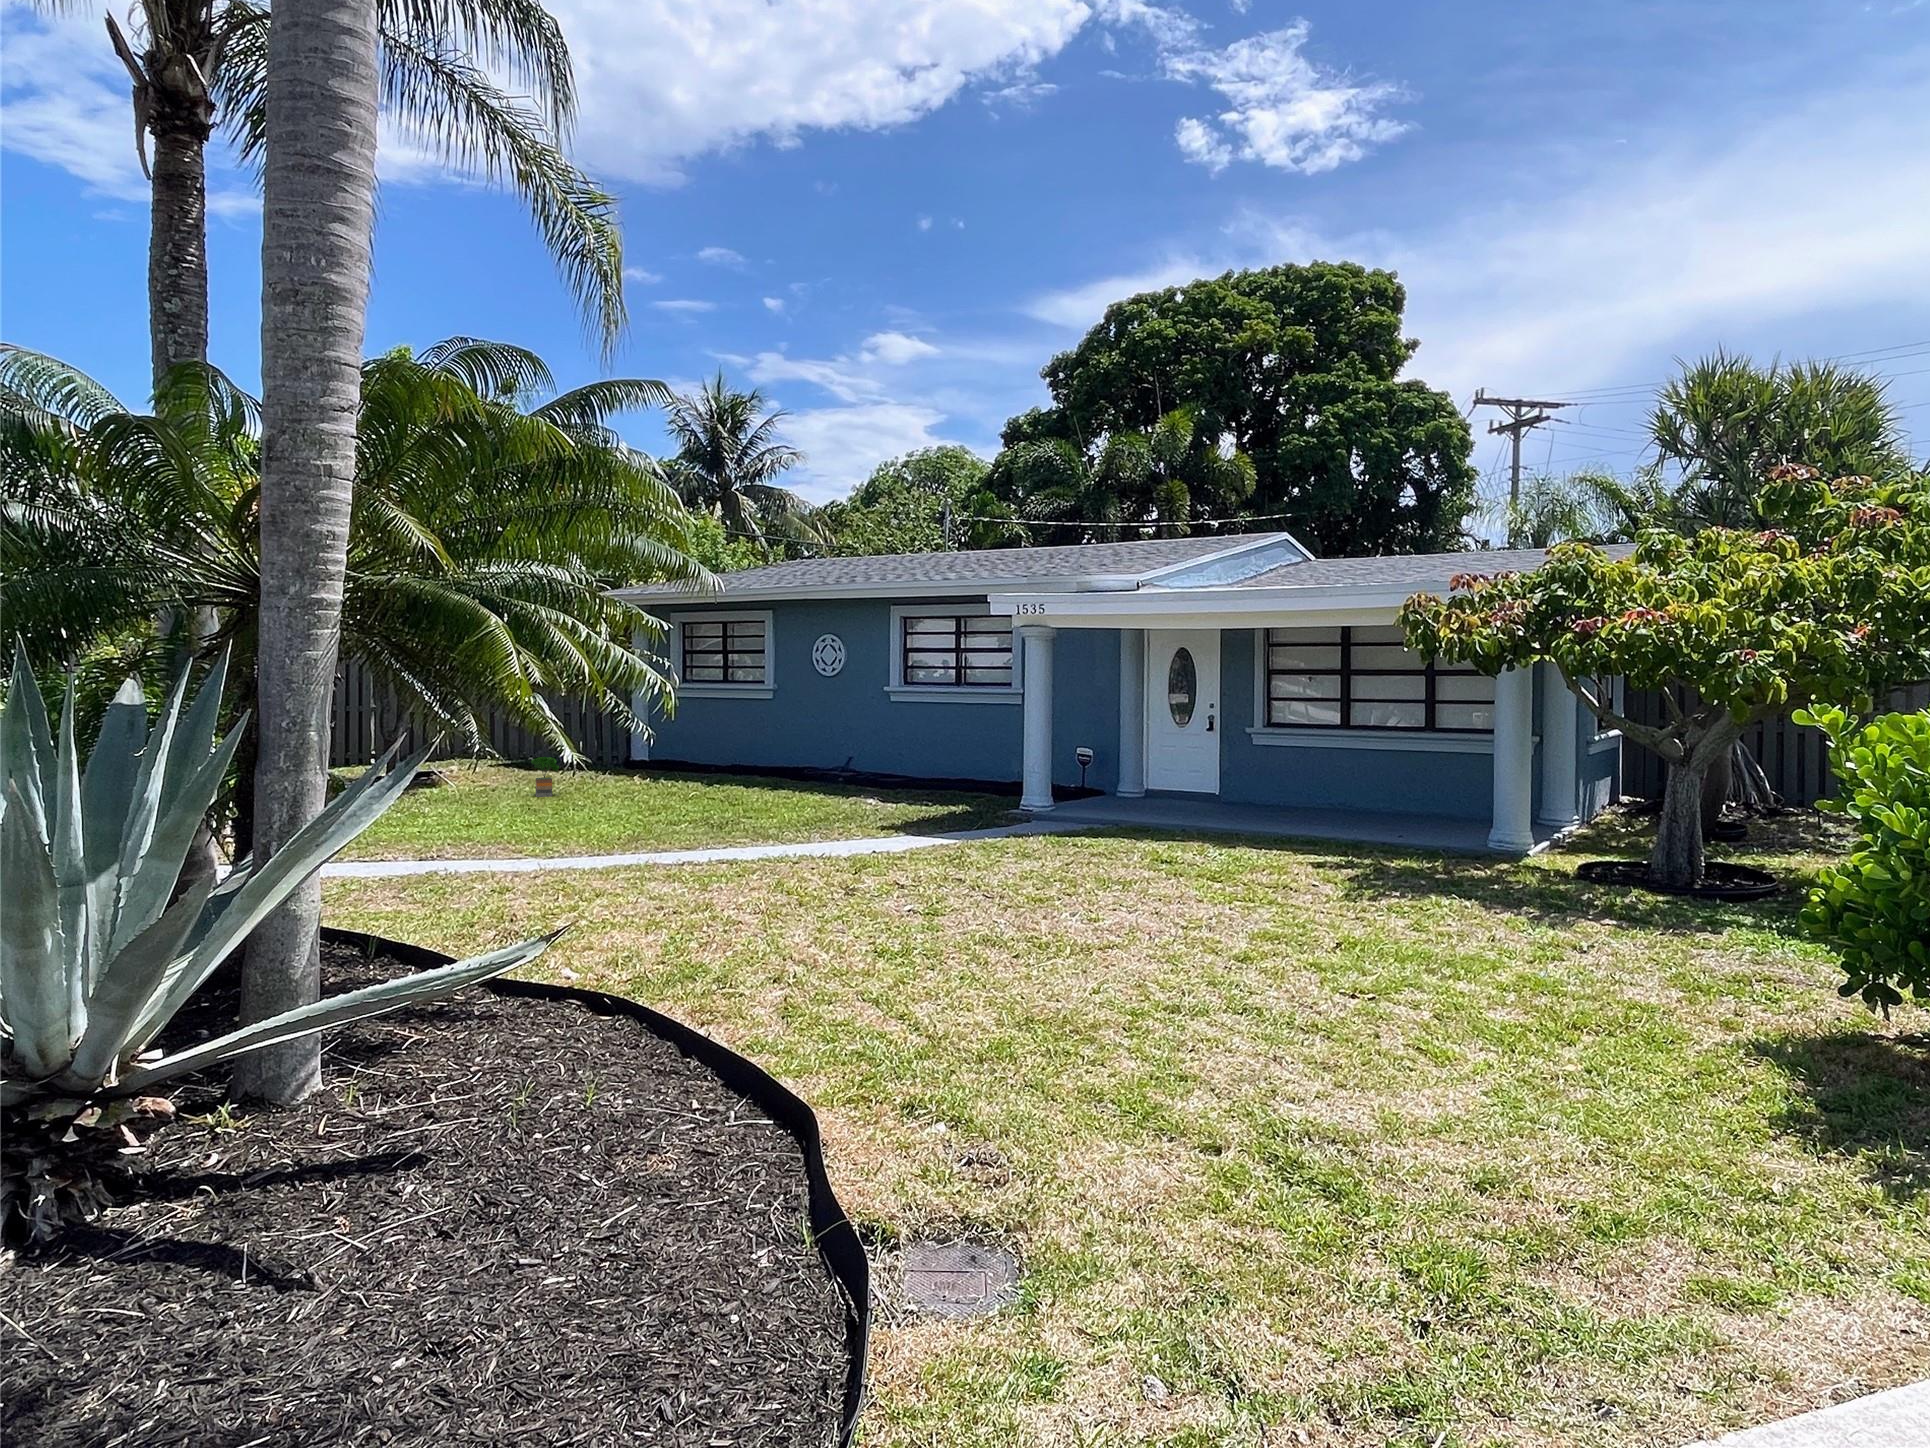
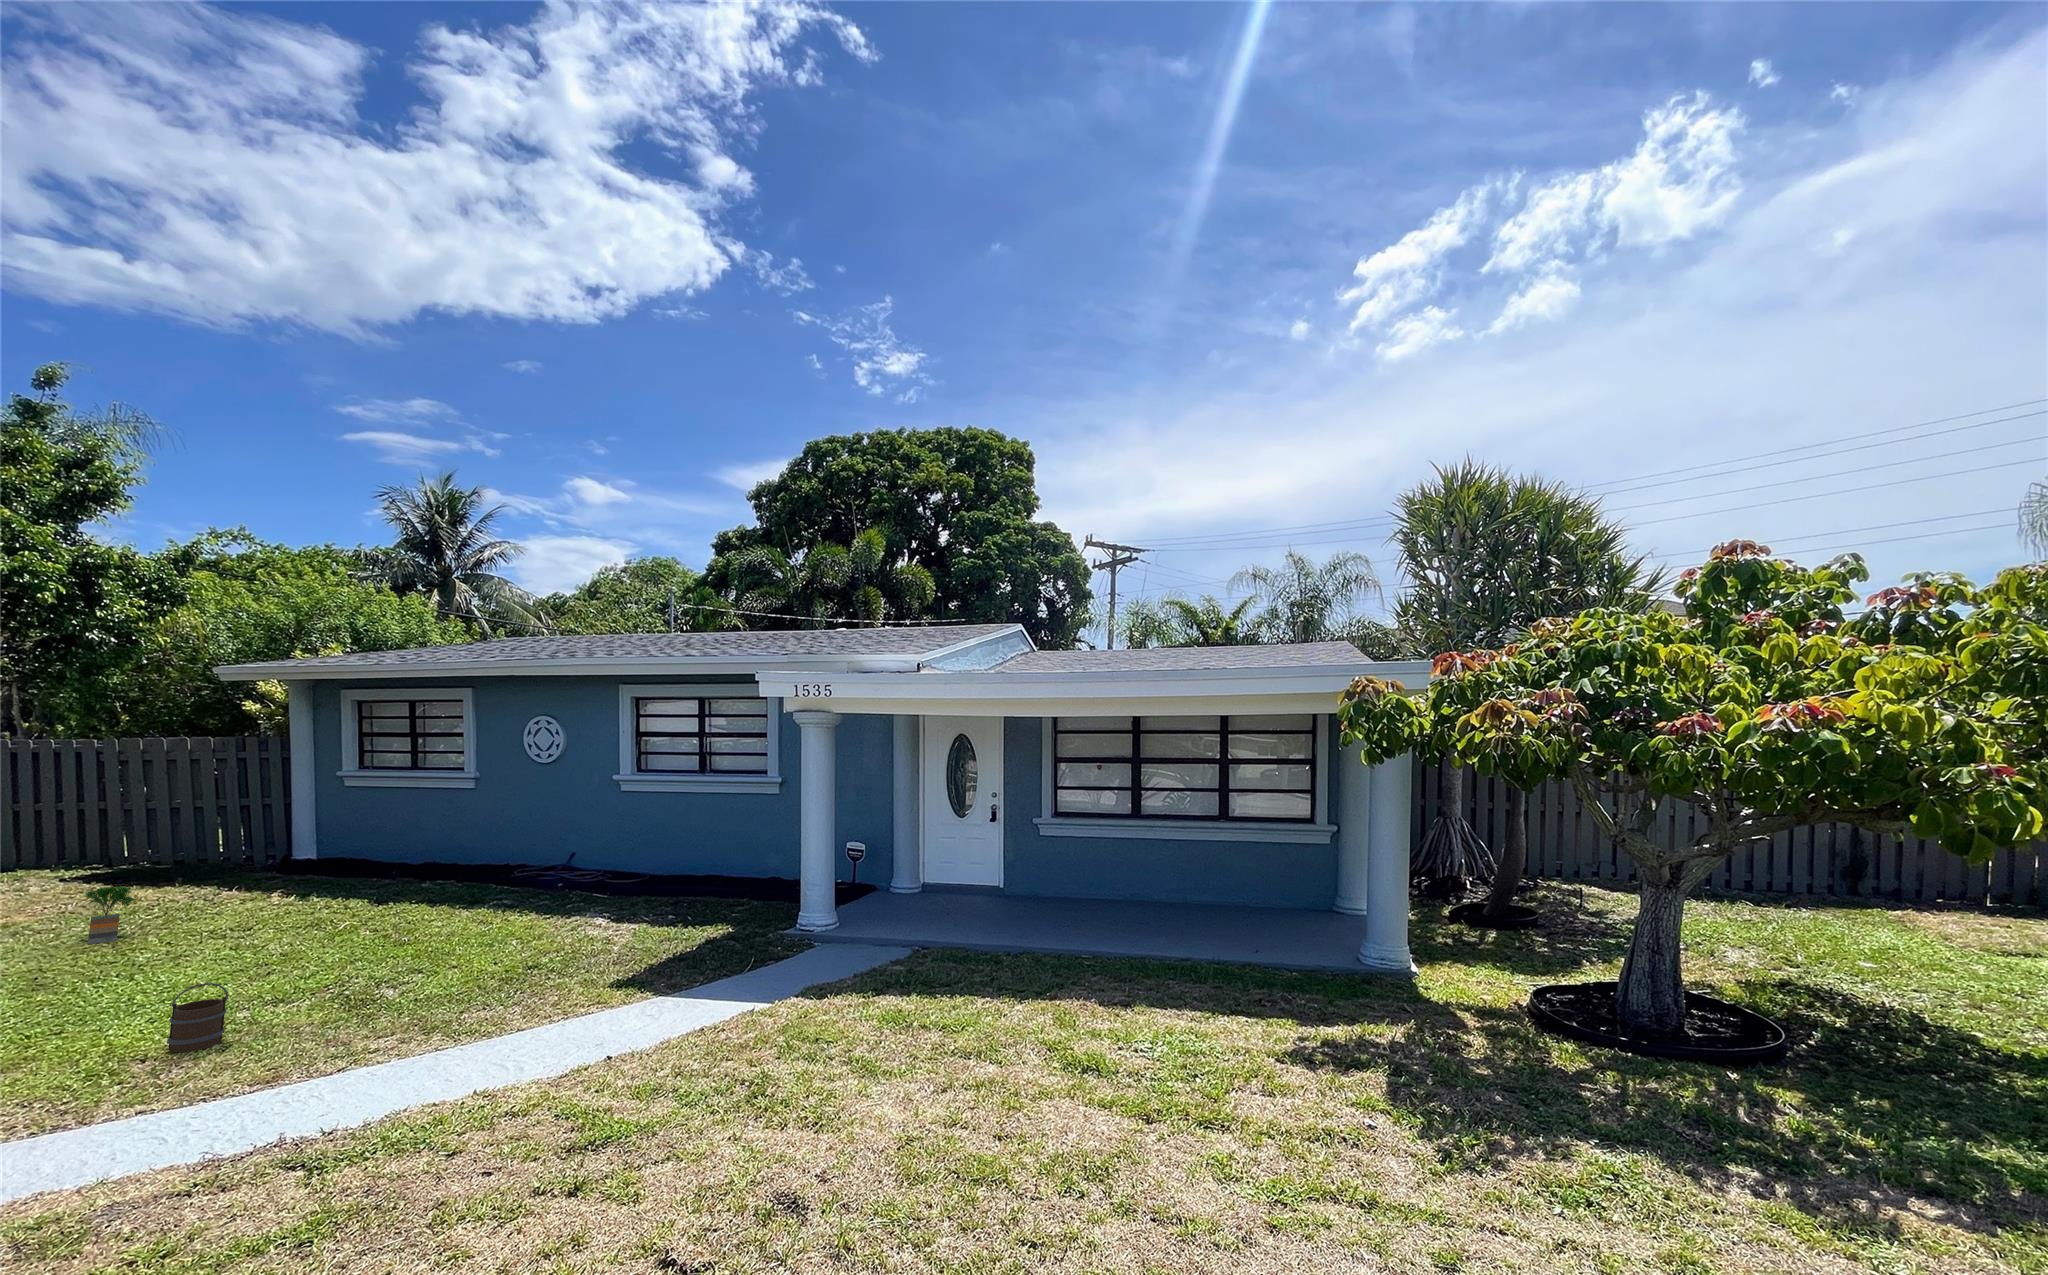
bucket: none [615,806,644,846] -> present [167,983,228,1053]

